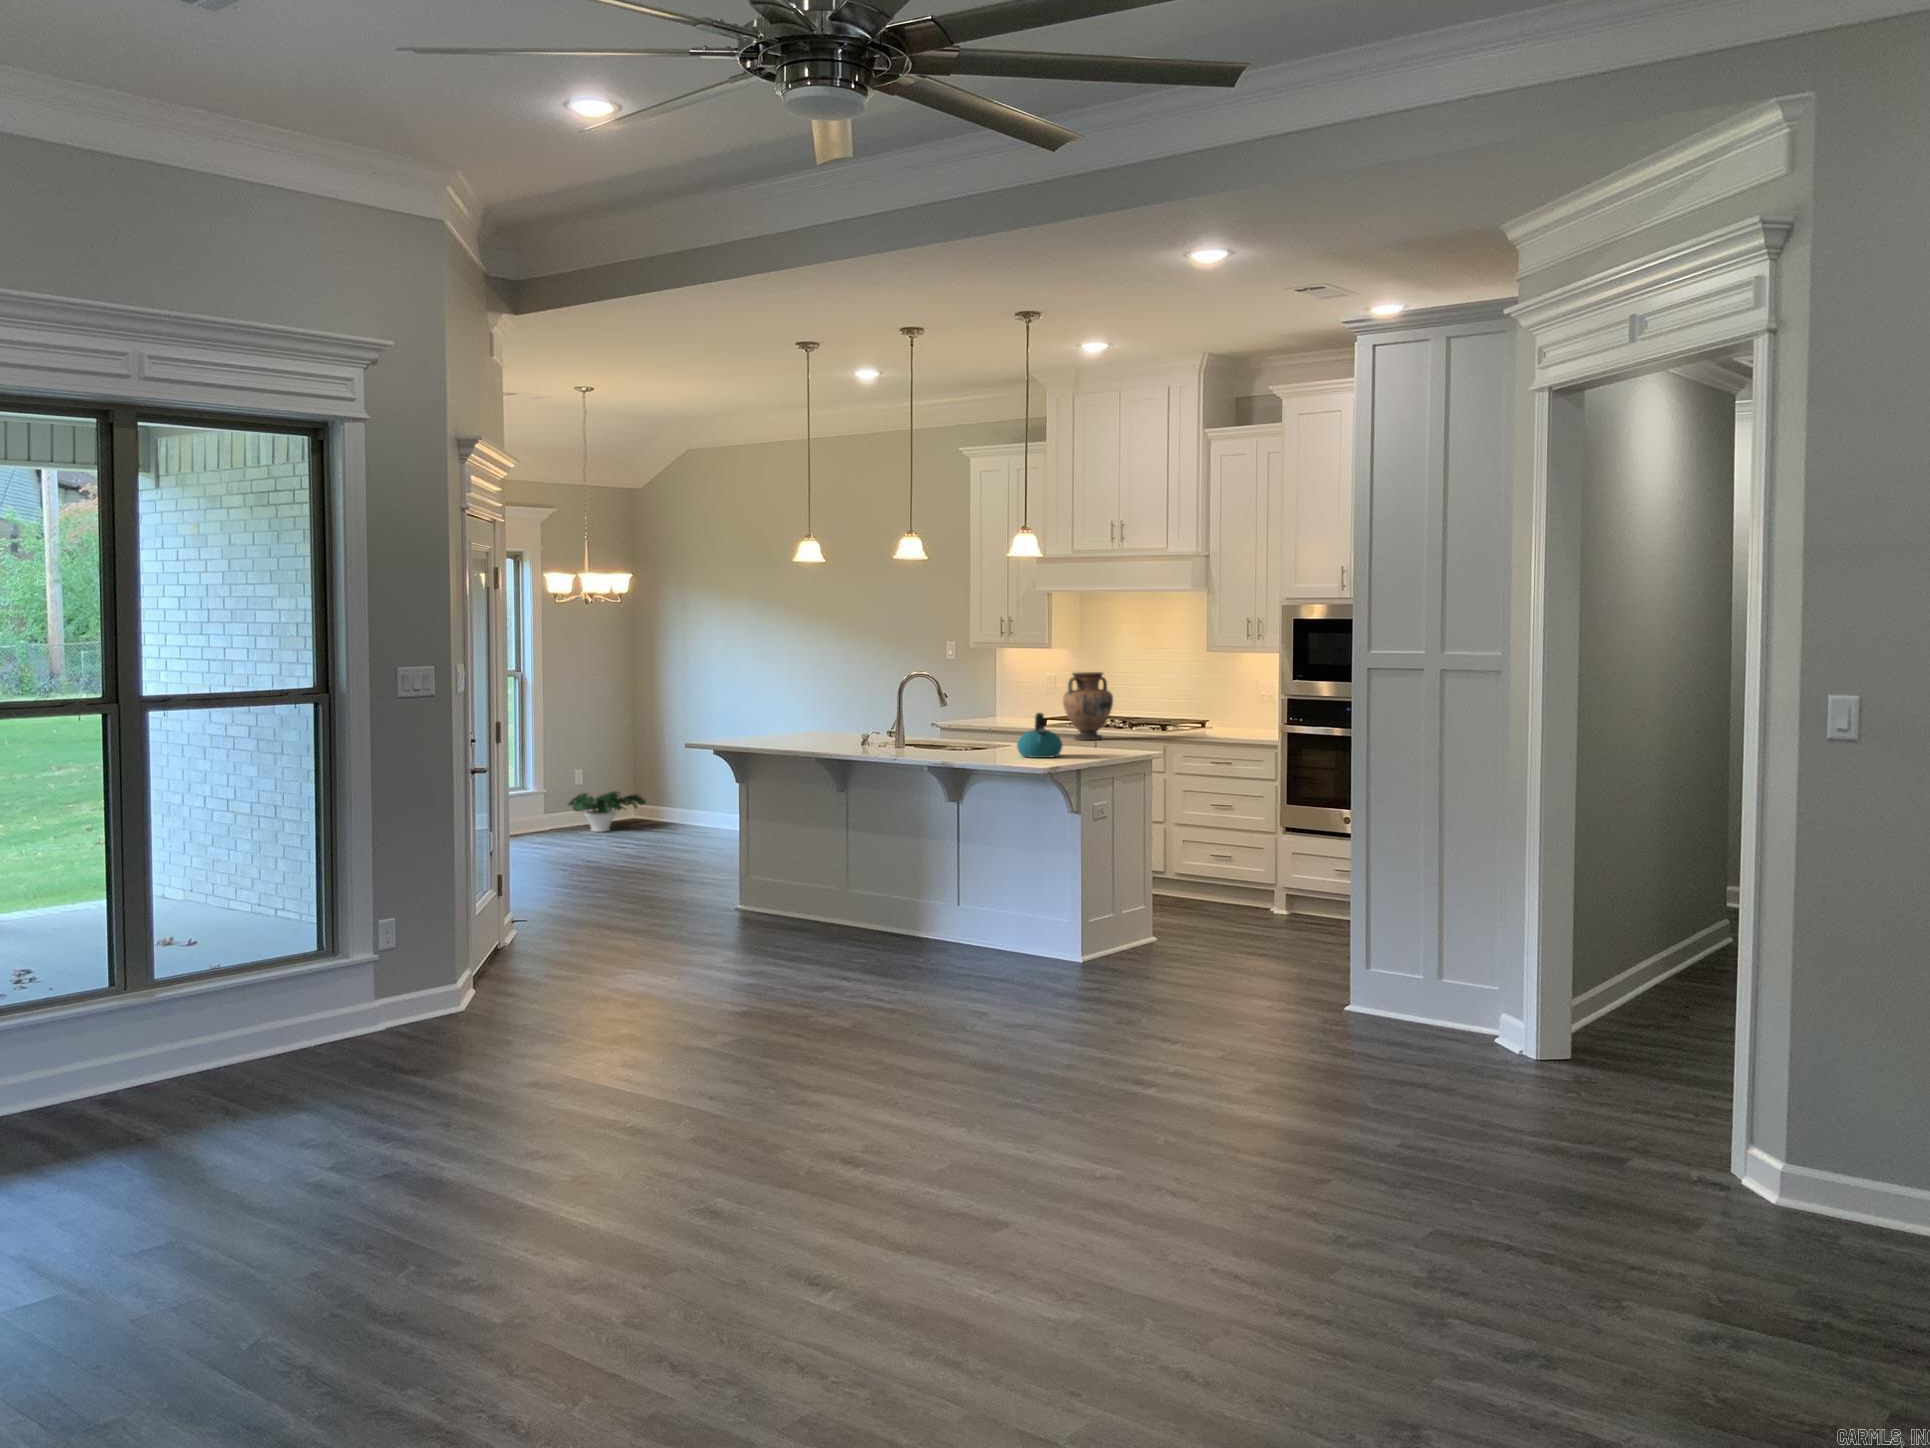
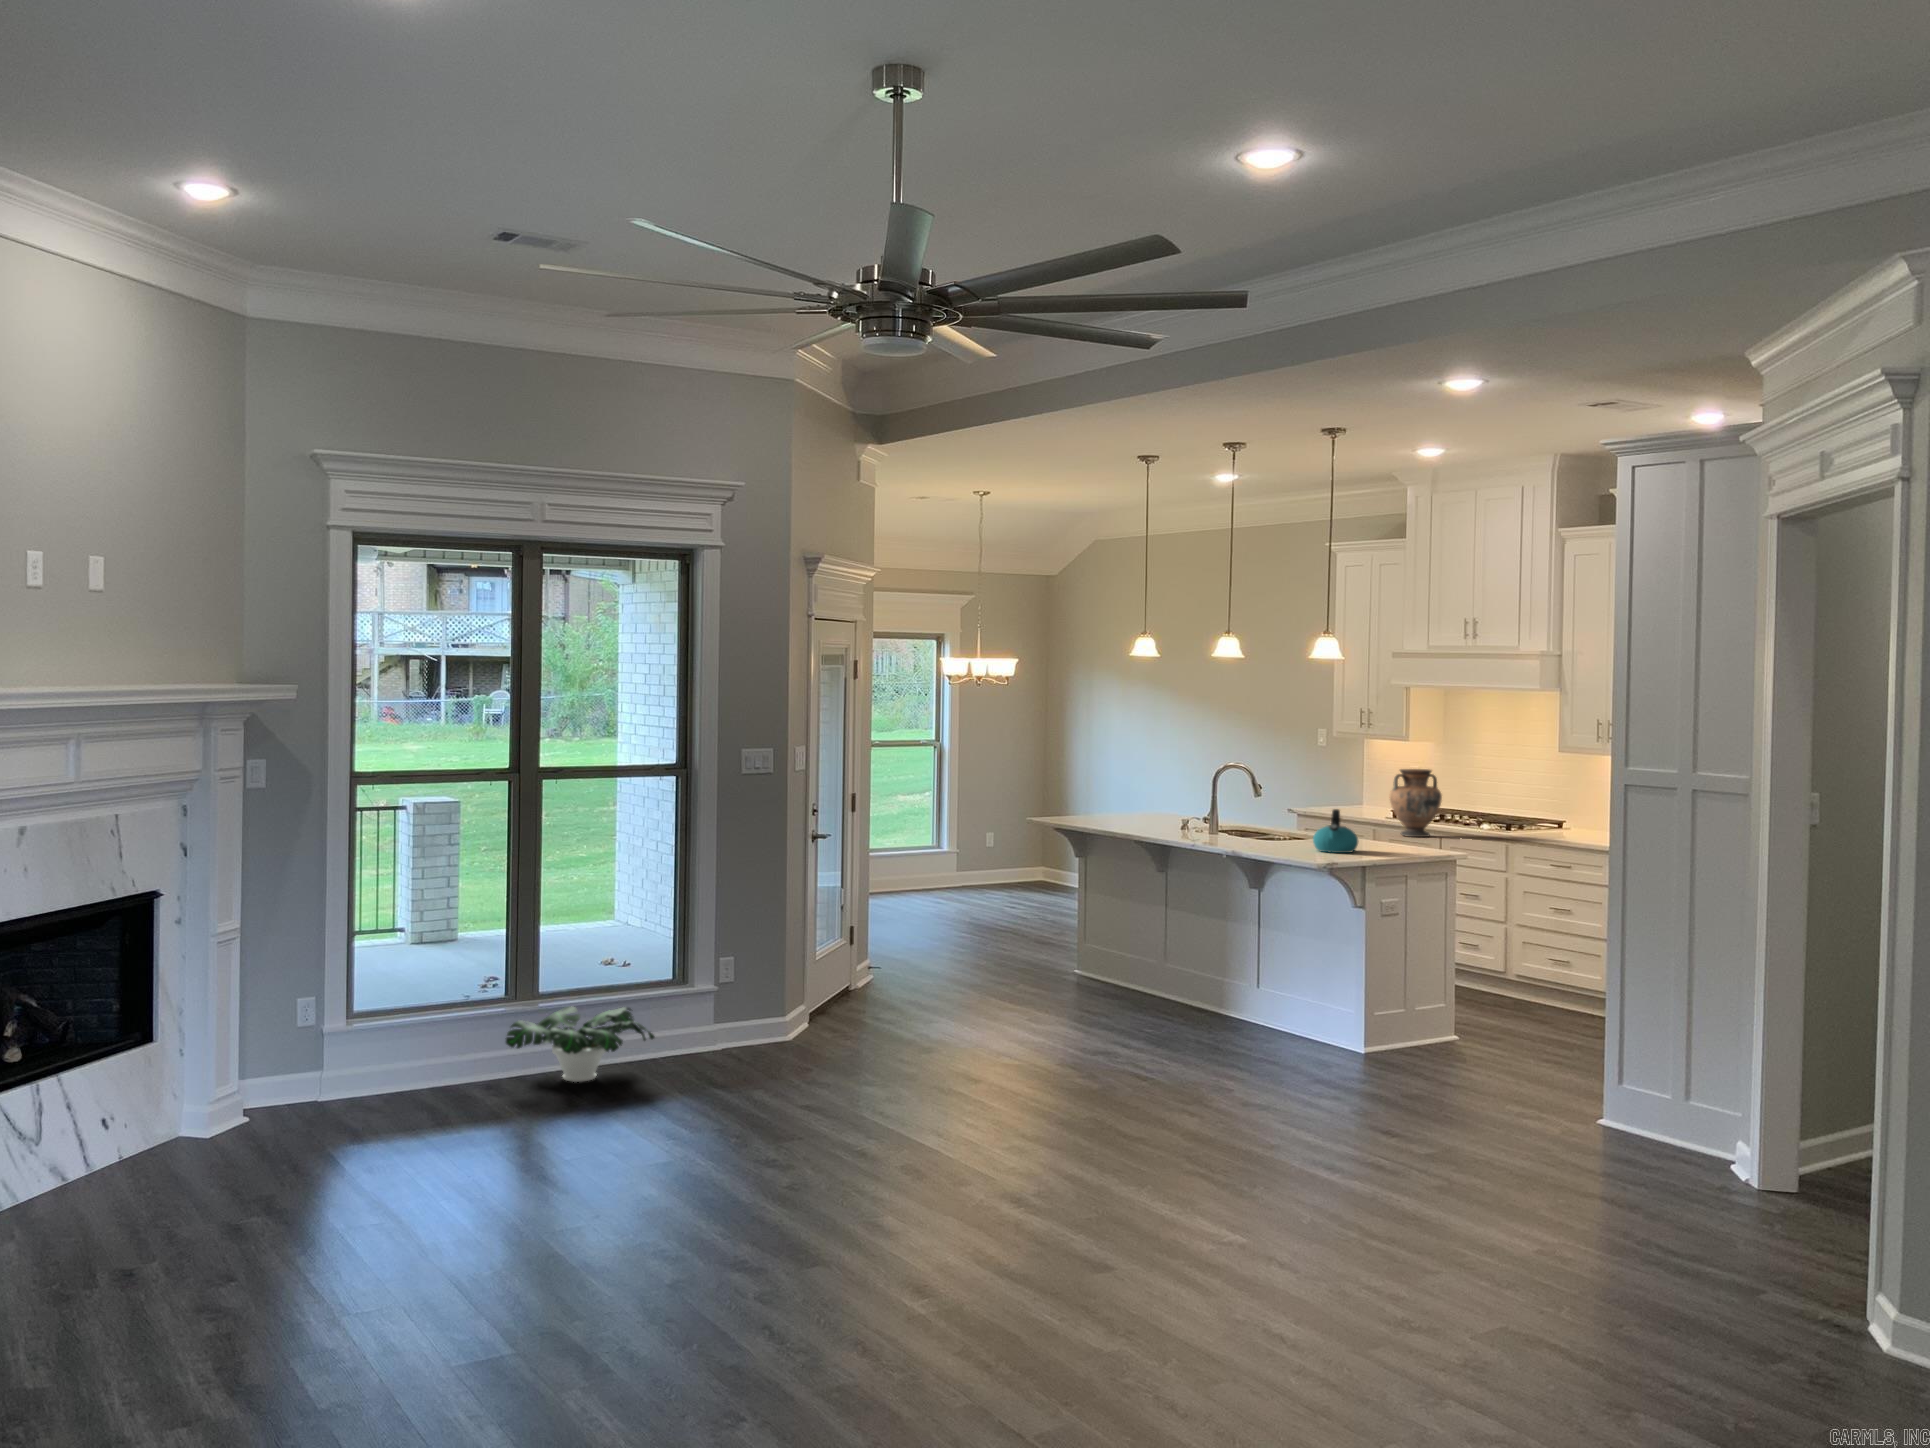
potted plant: present [568,791,646,832] -> present [506,1006,654,1082]

